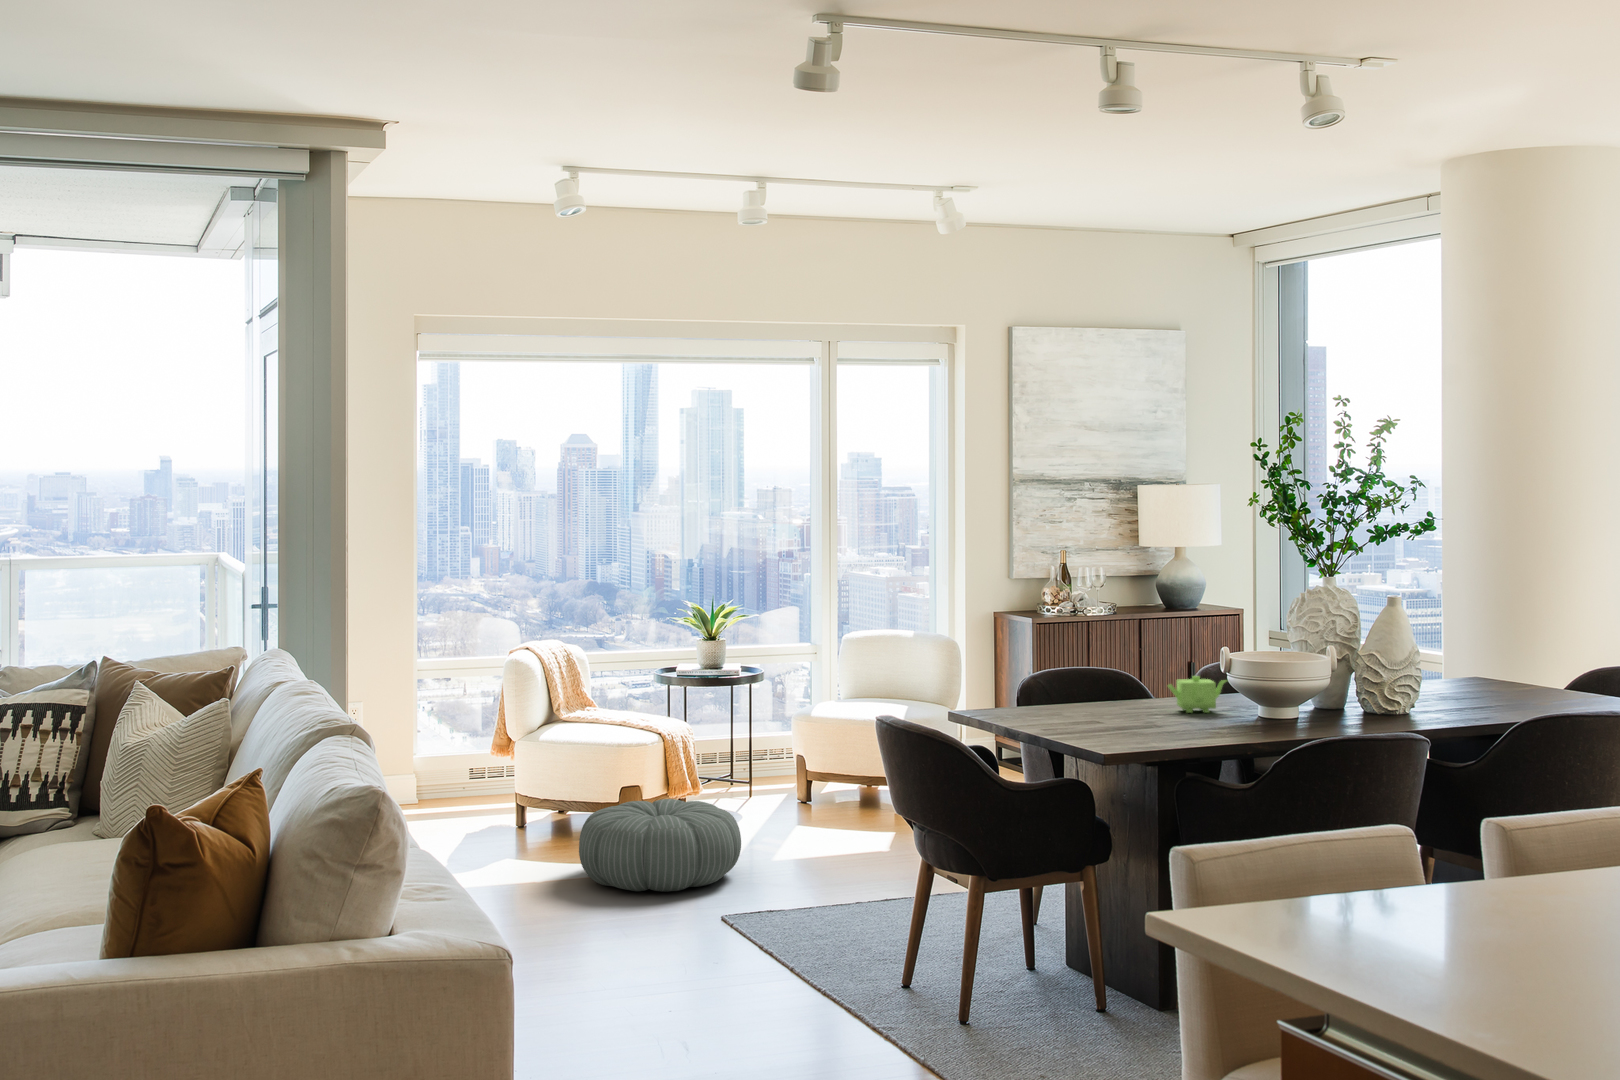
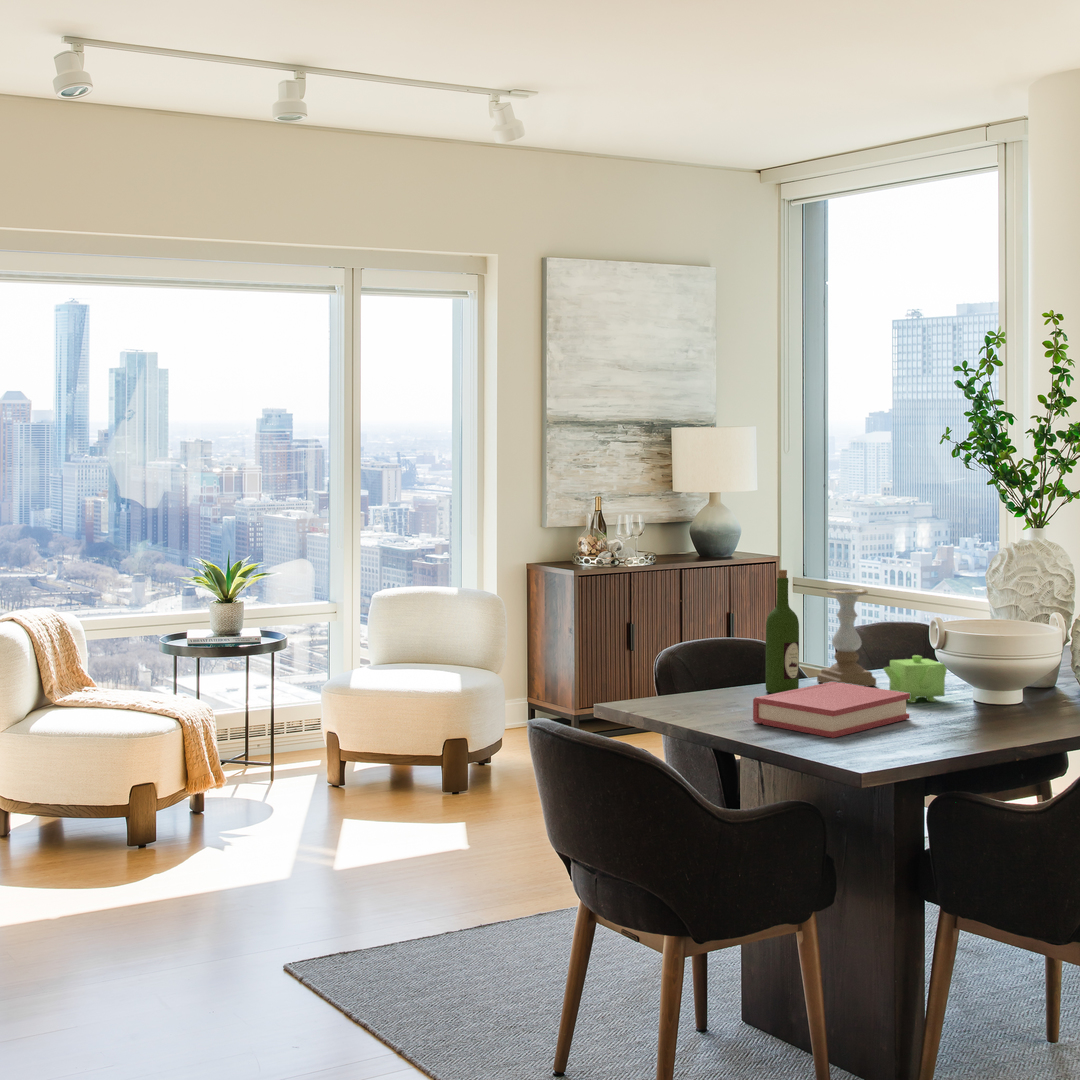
wine bottle: none [1082,607,1108,706] -> present [766,570,799,694]
candle holder: none [1135,623,1180,704] -> present [817,588,876,687]
hardback book: none [1042,694,1167,729] -> present [753,682,910,738]
pouf: present [579,799,741,892] -> none [88,808,298,937]

